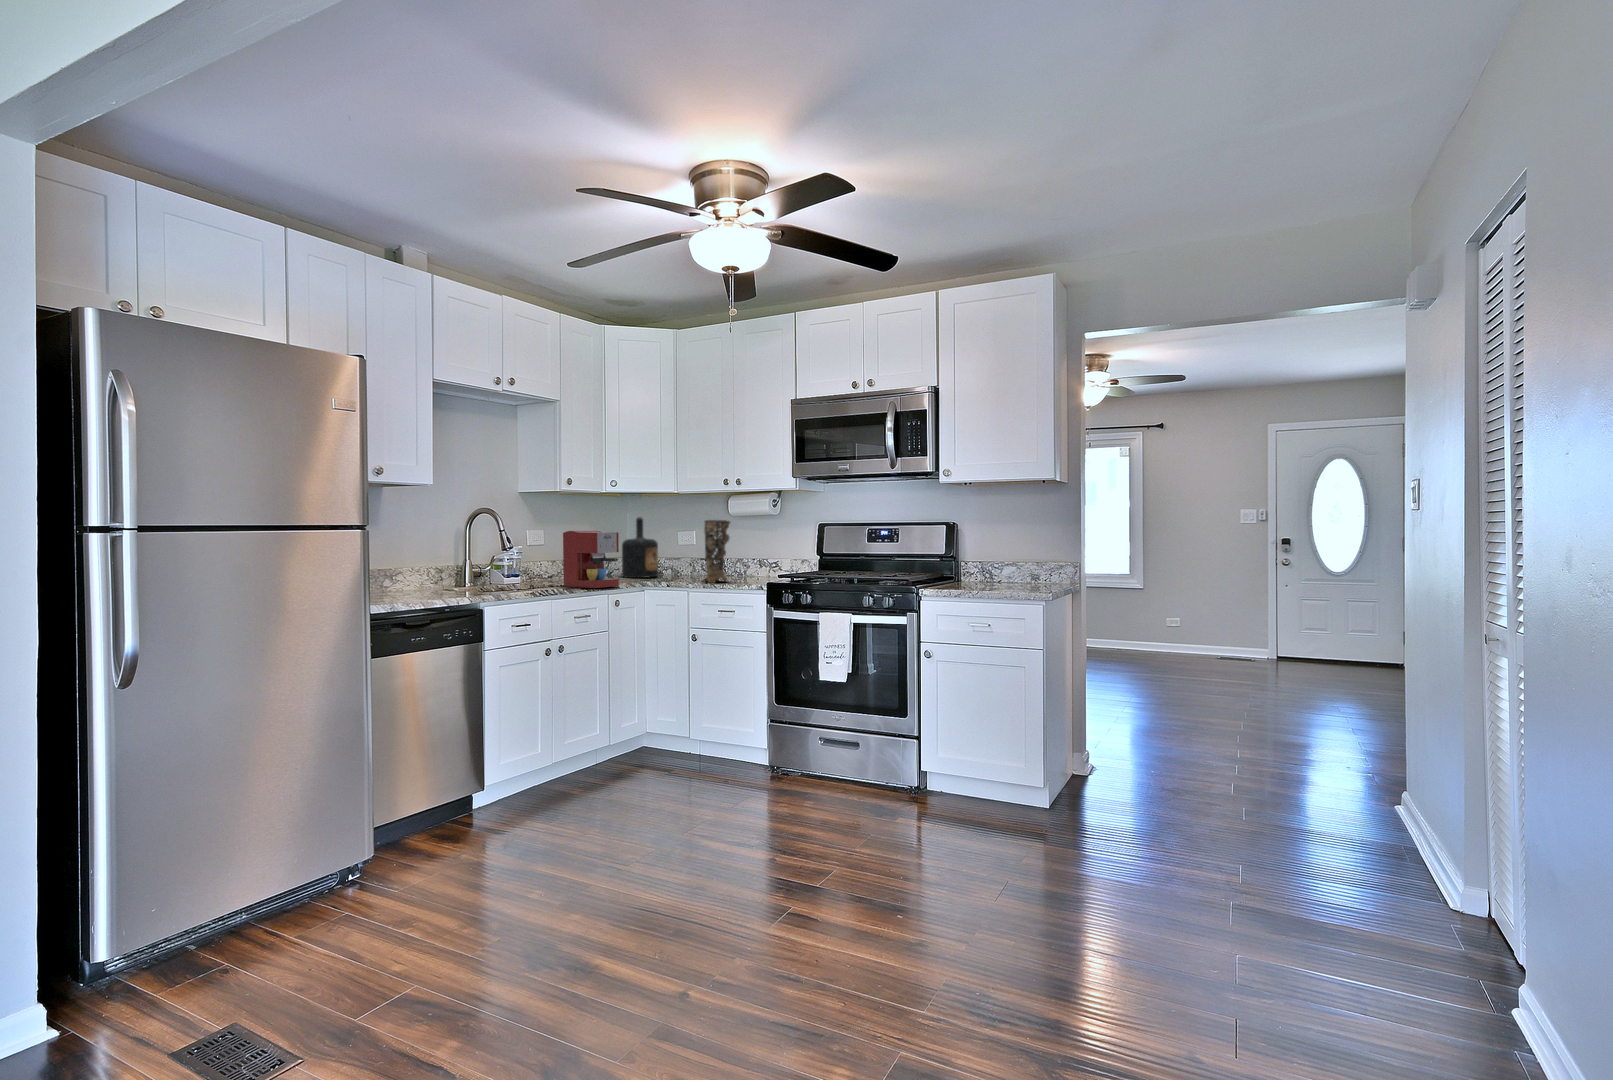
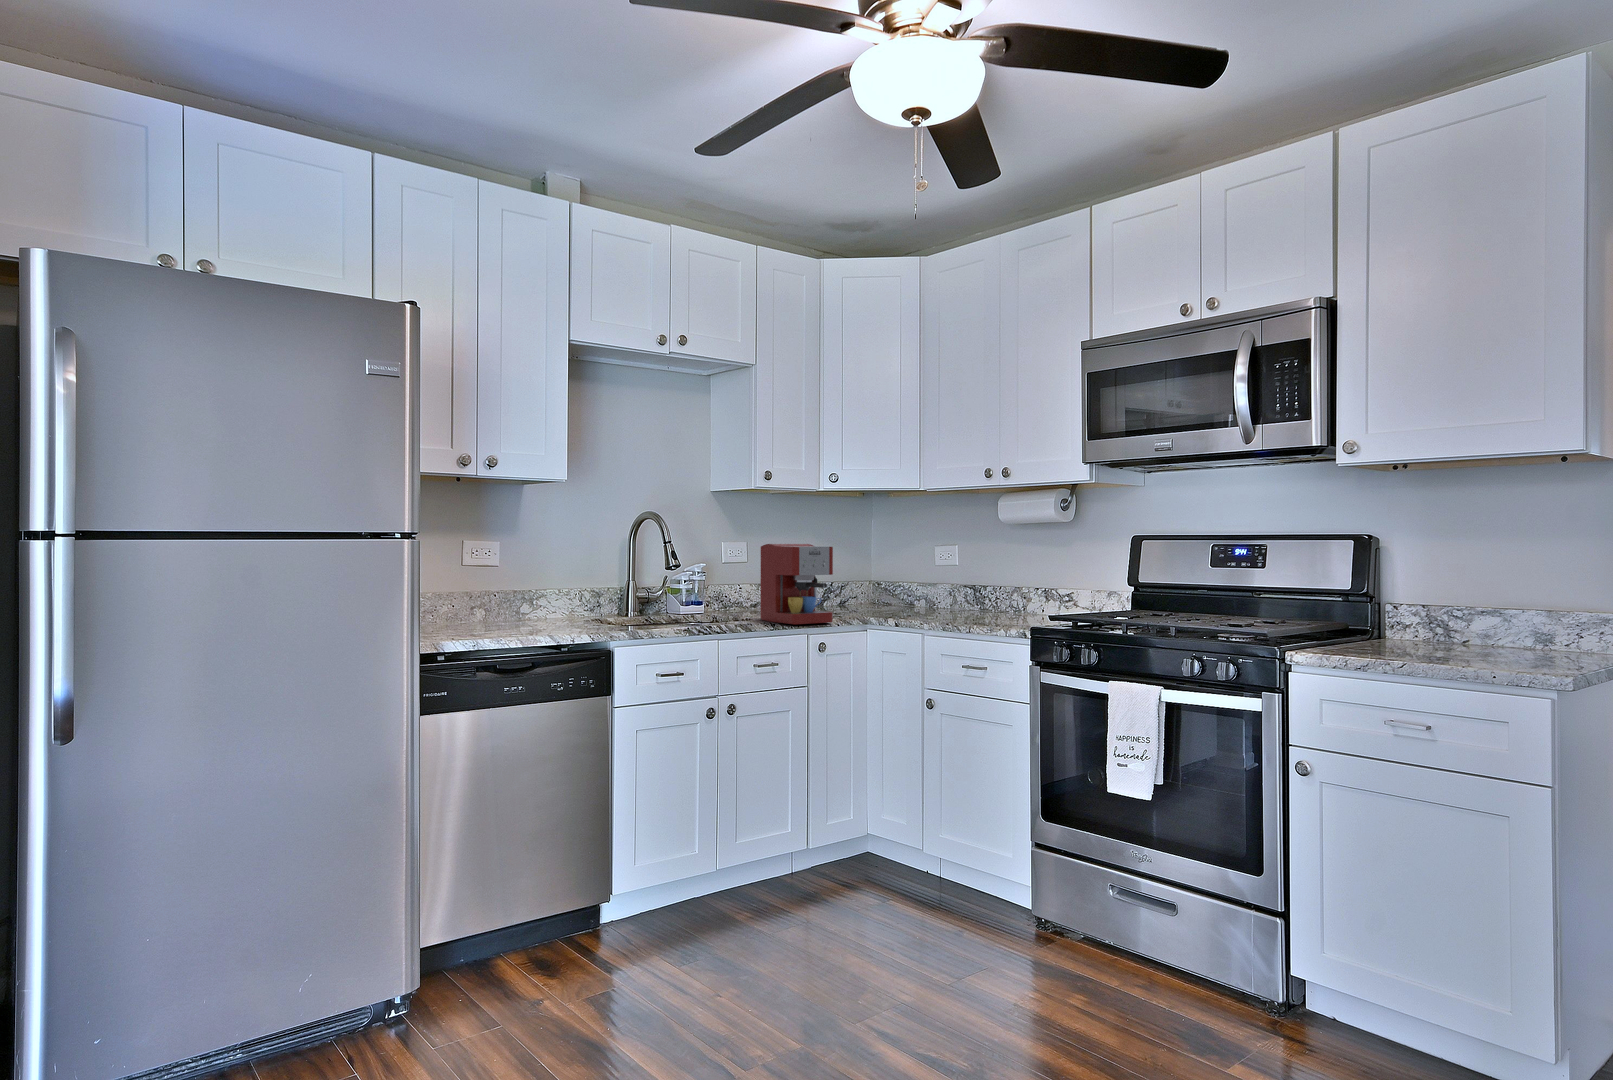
bottle: present [622,517,658,578] -> none [861,525,910,610]
decorative vase: present [704,520,730,583] -> none [967,530,1007,621]

